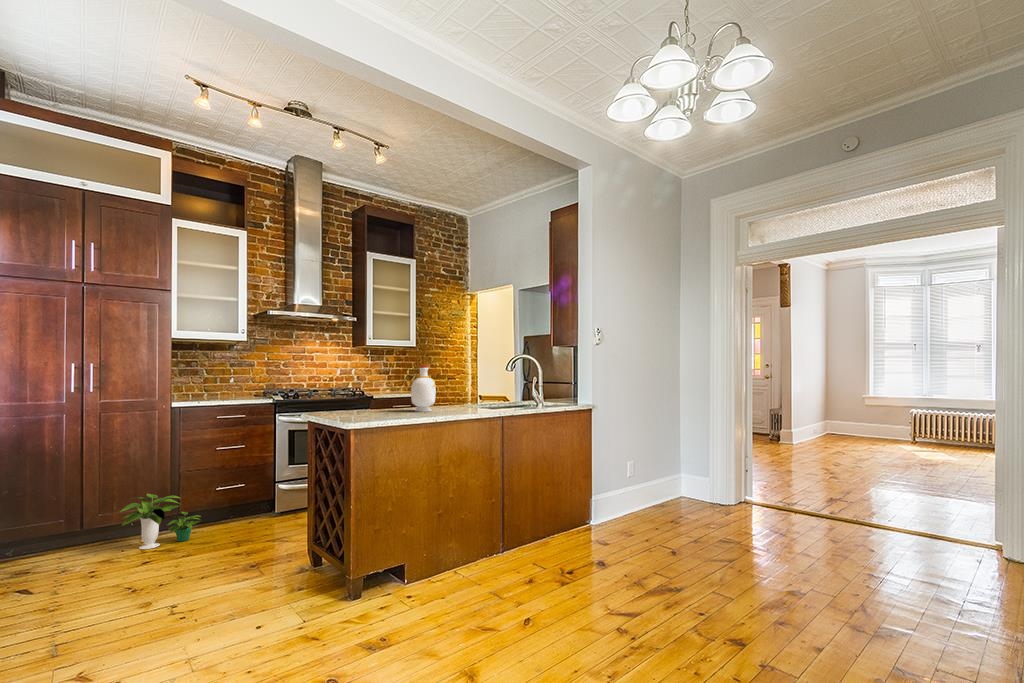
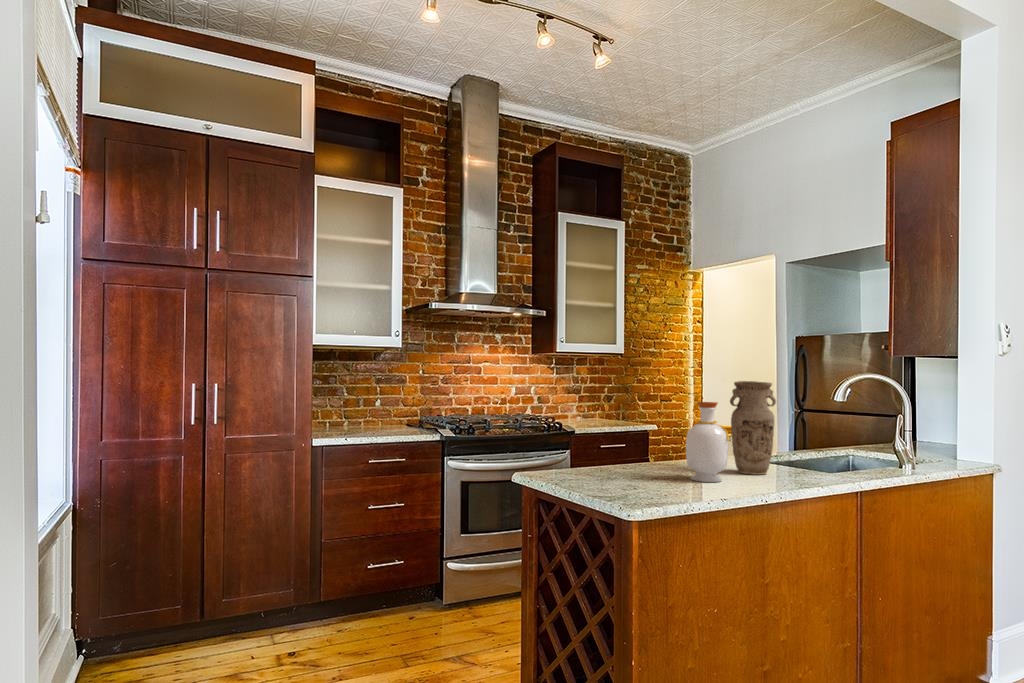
vase: none [443,354,470,408] -> present [730,381,776,475]
potted plant: present [120,494,201,549] -> none [252,569,354,652]

